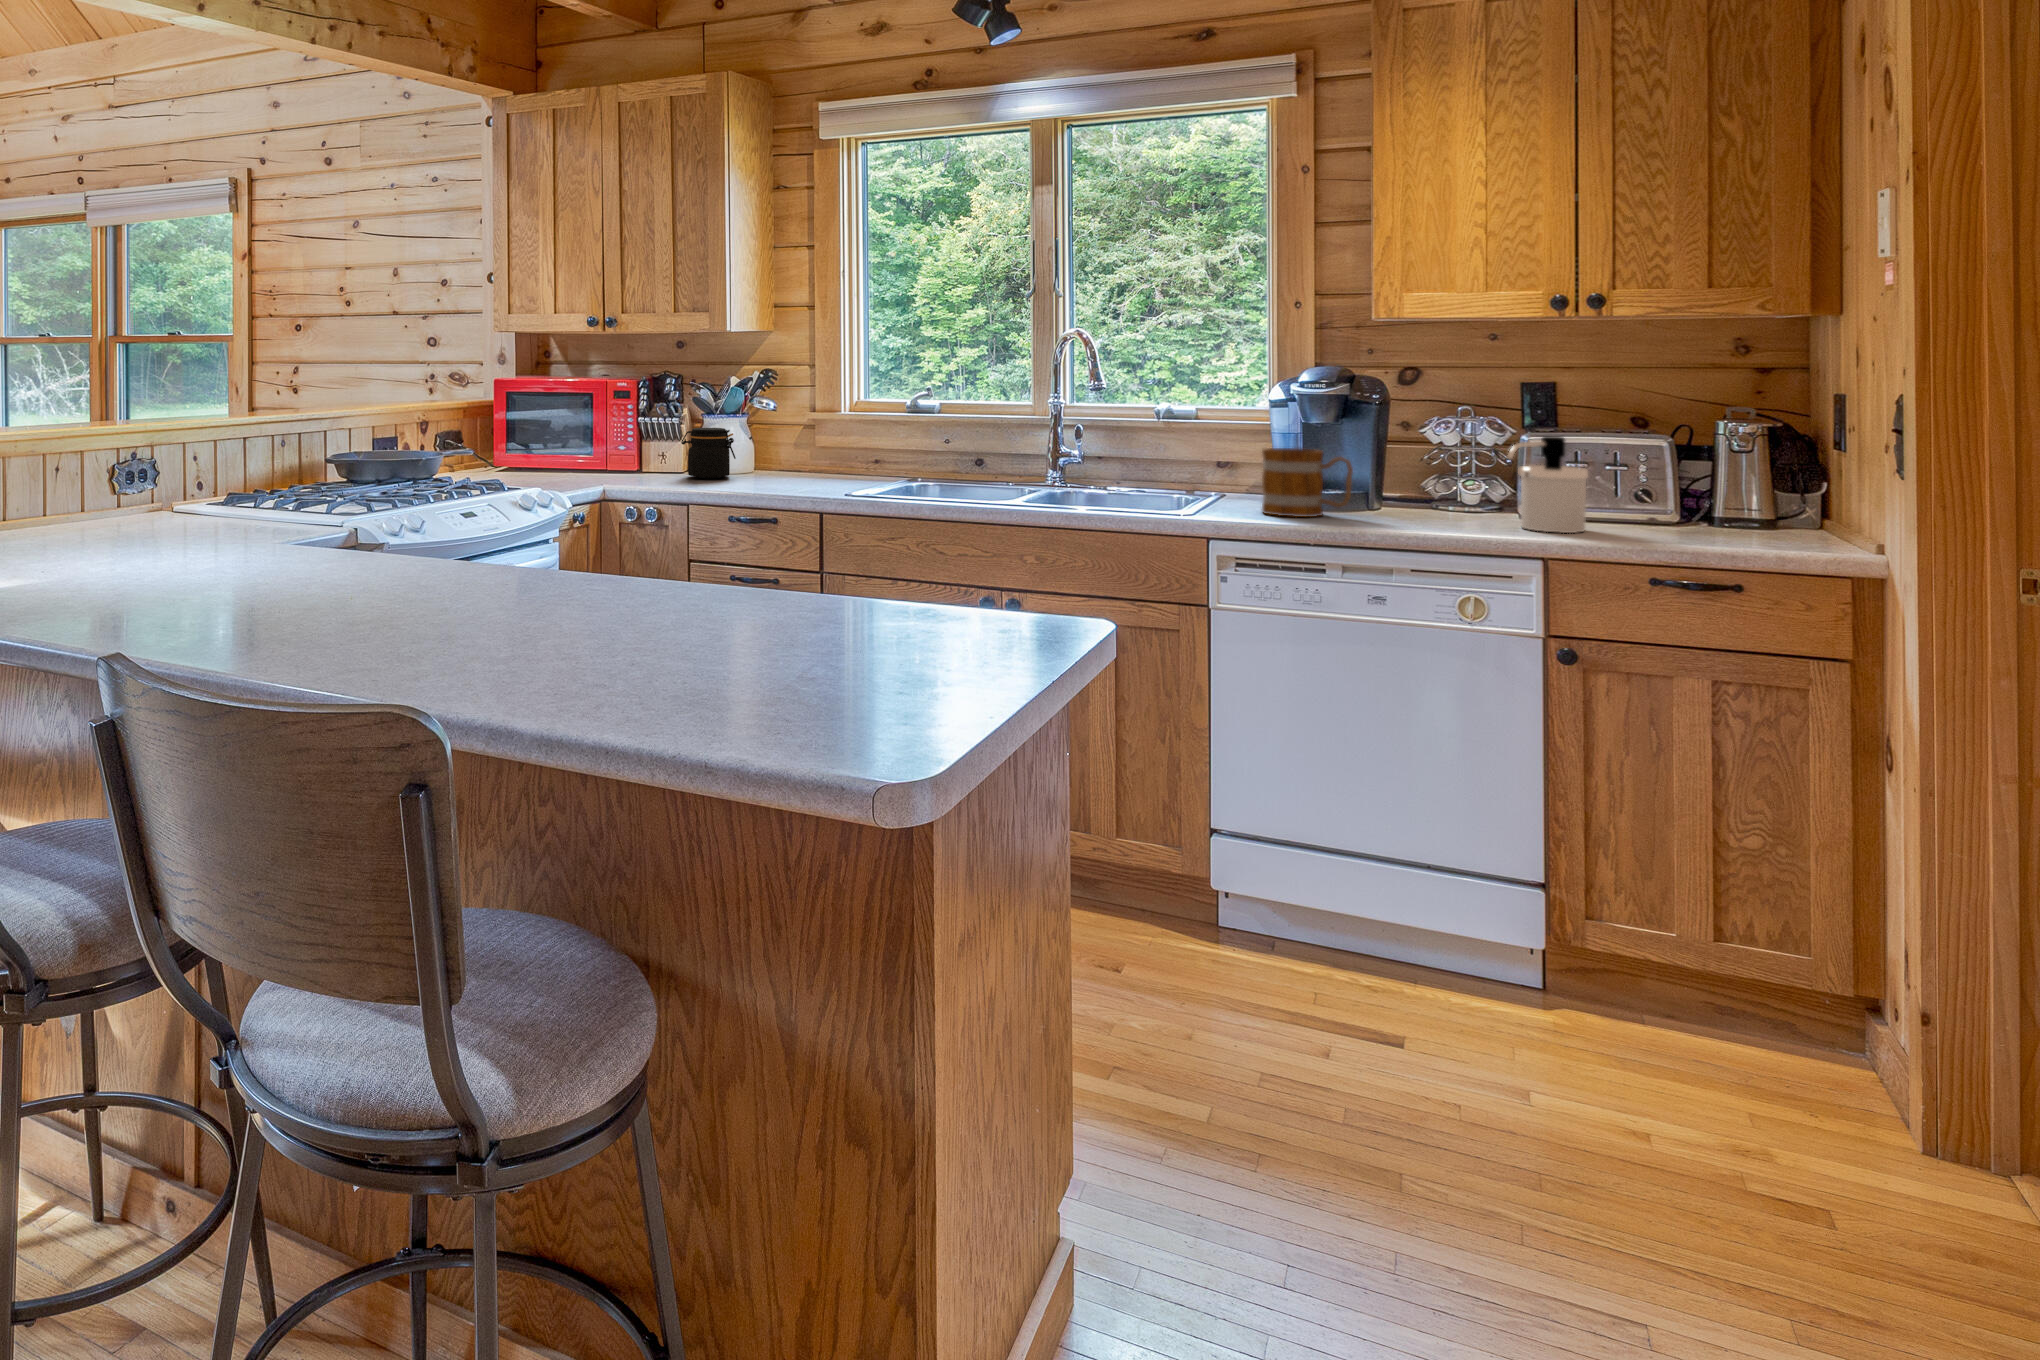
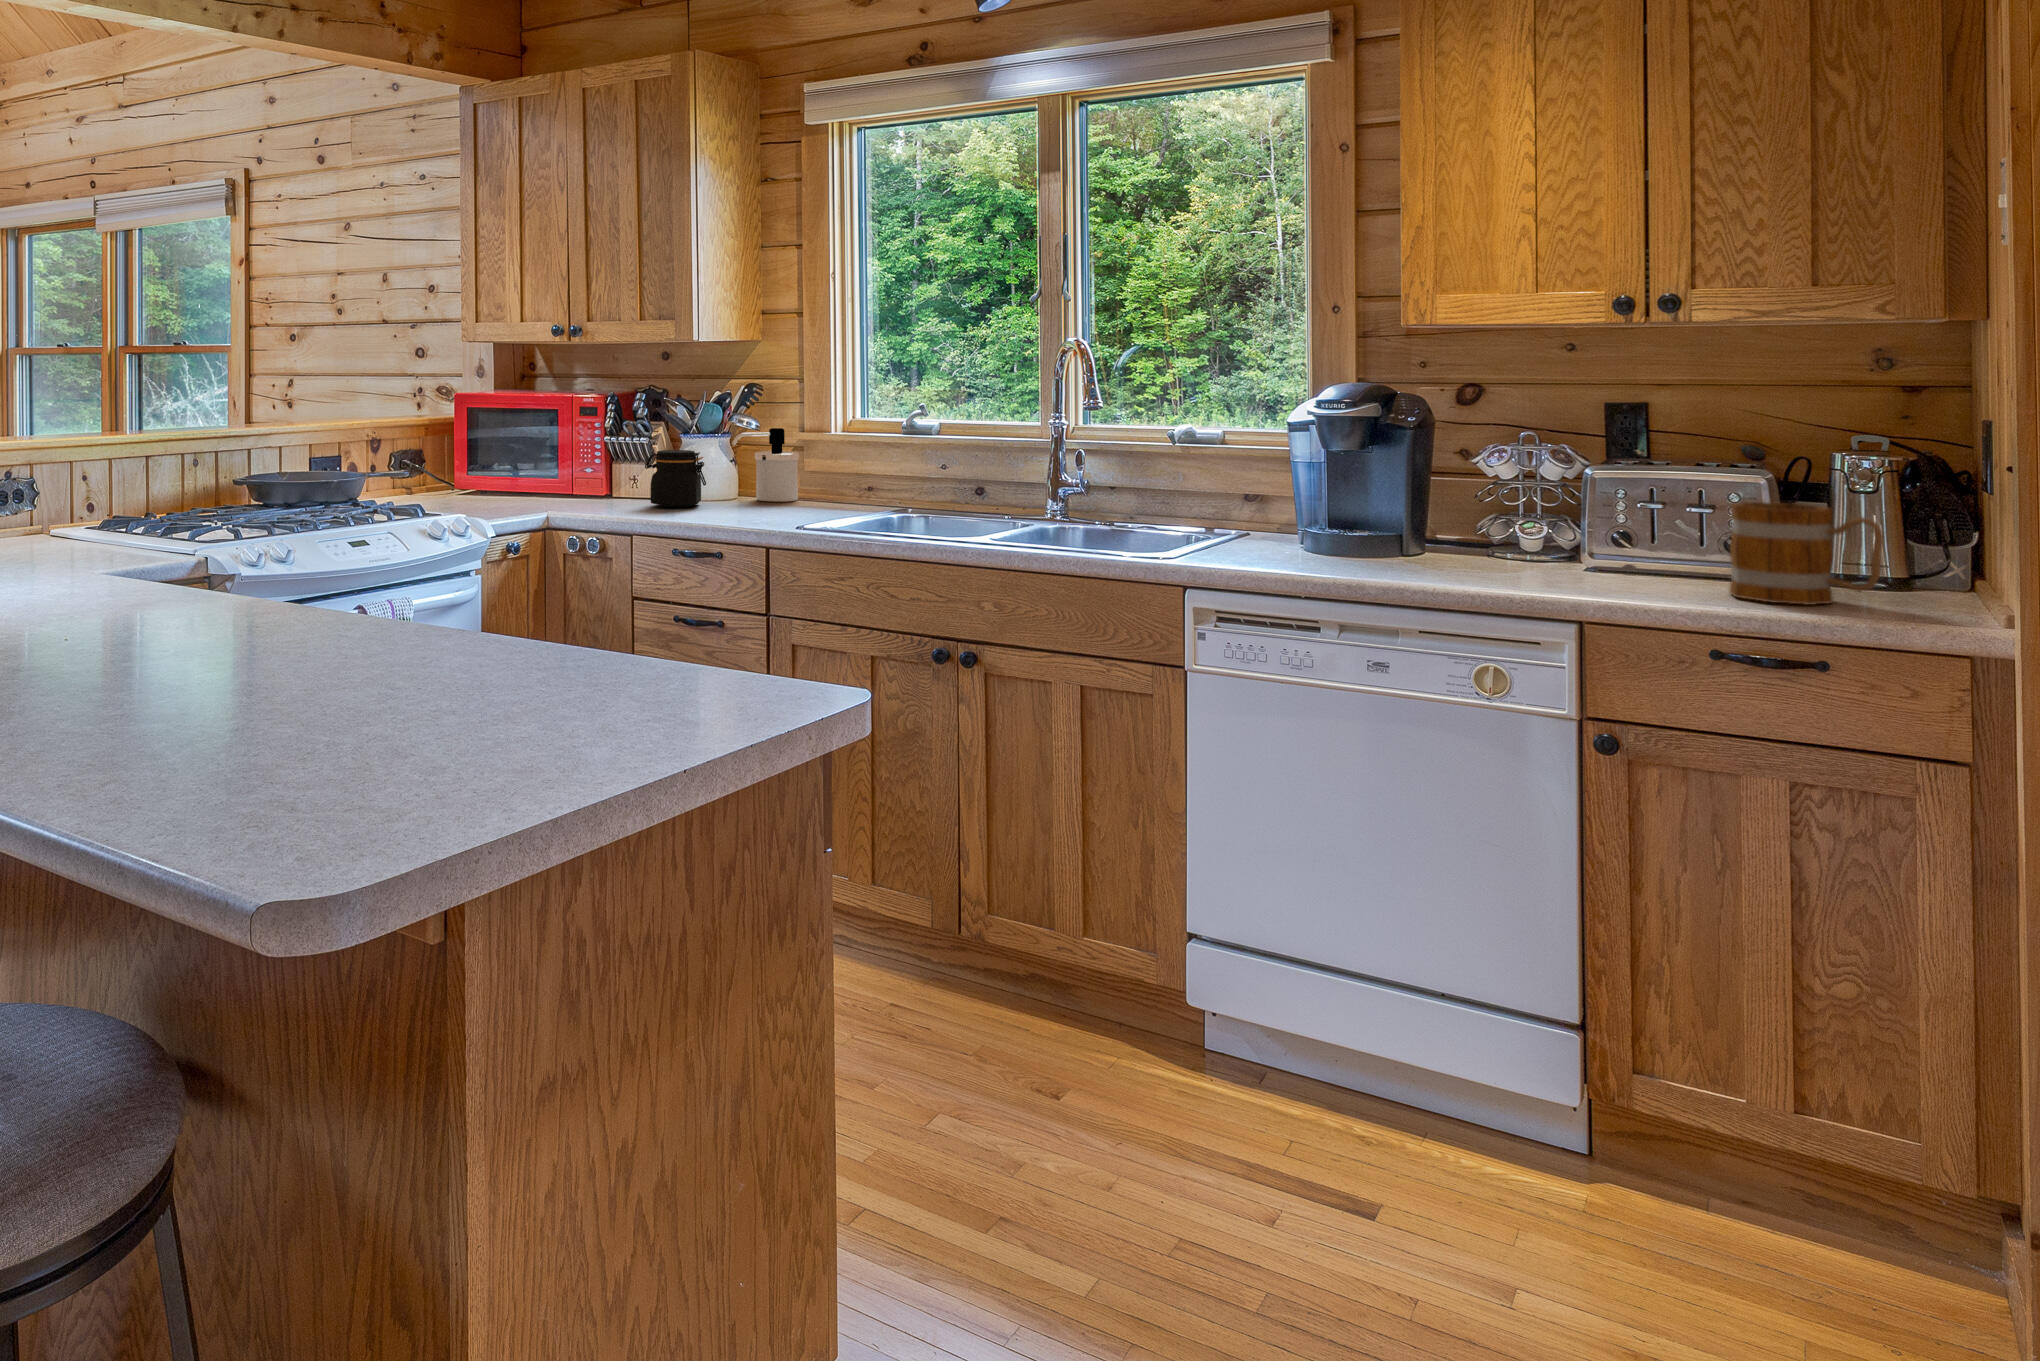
soap dispenser: present [1507,436,1588,533] -> present [732,428,799,502]
mug: present [1262,448,1353,517] -> present [1730,502,1884,605]

